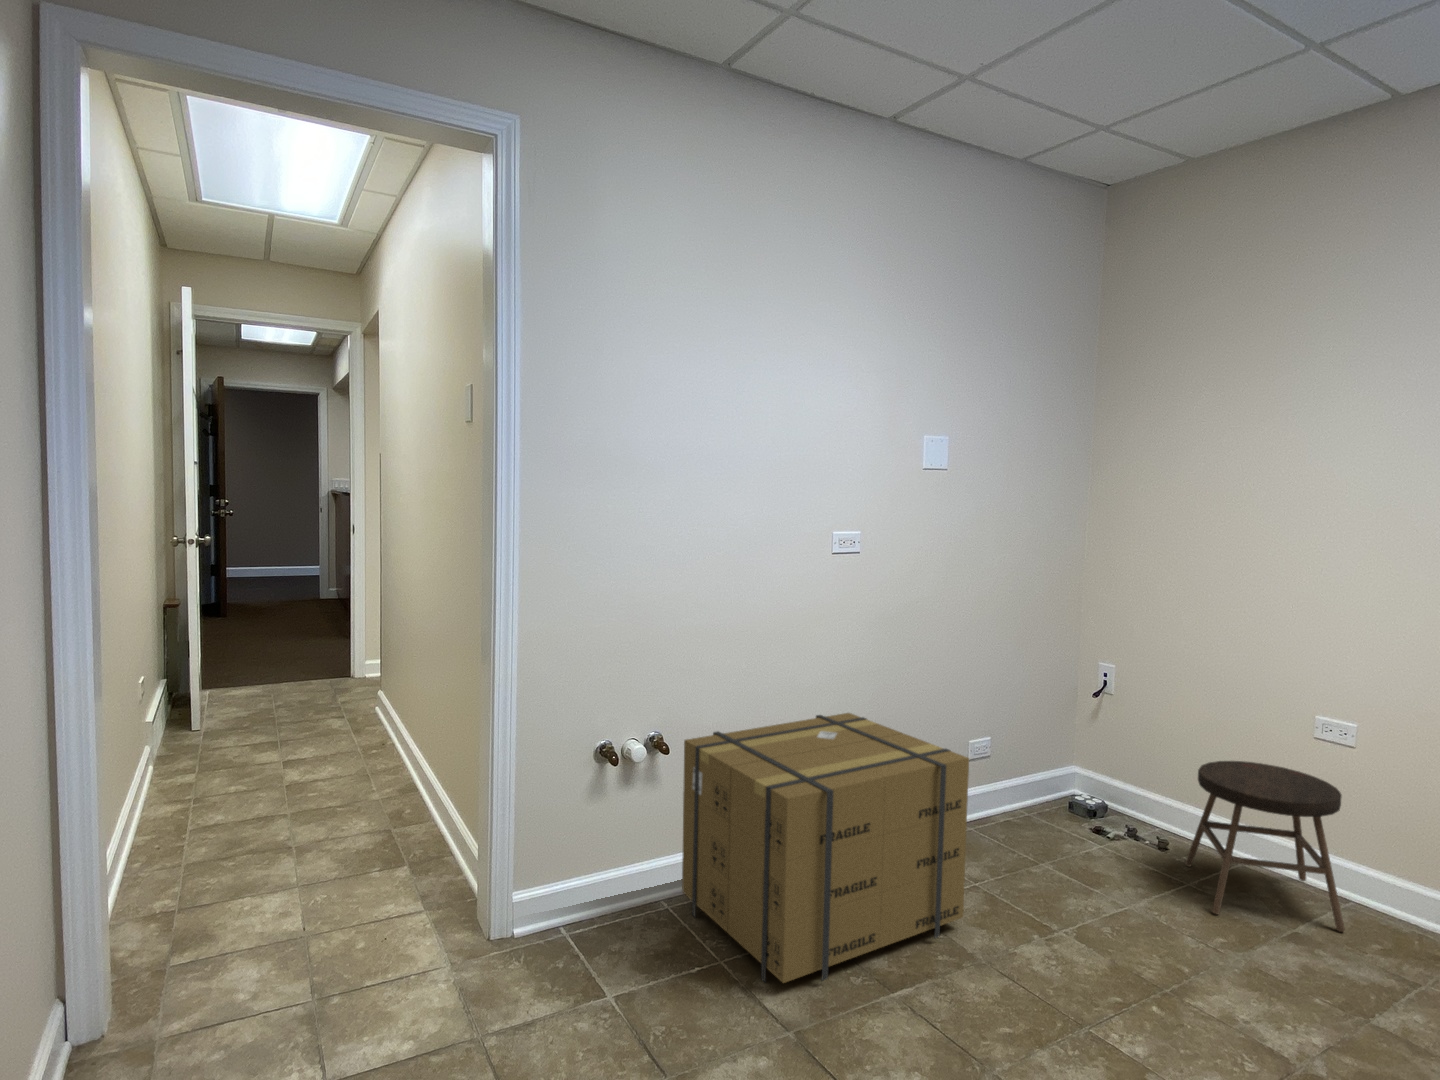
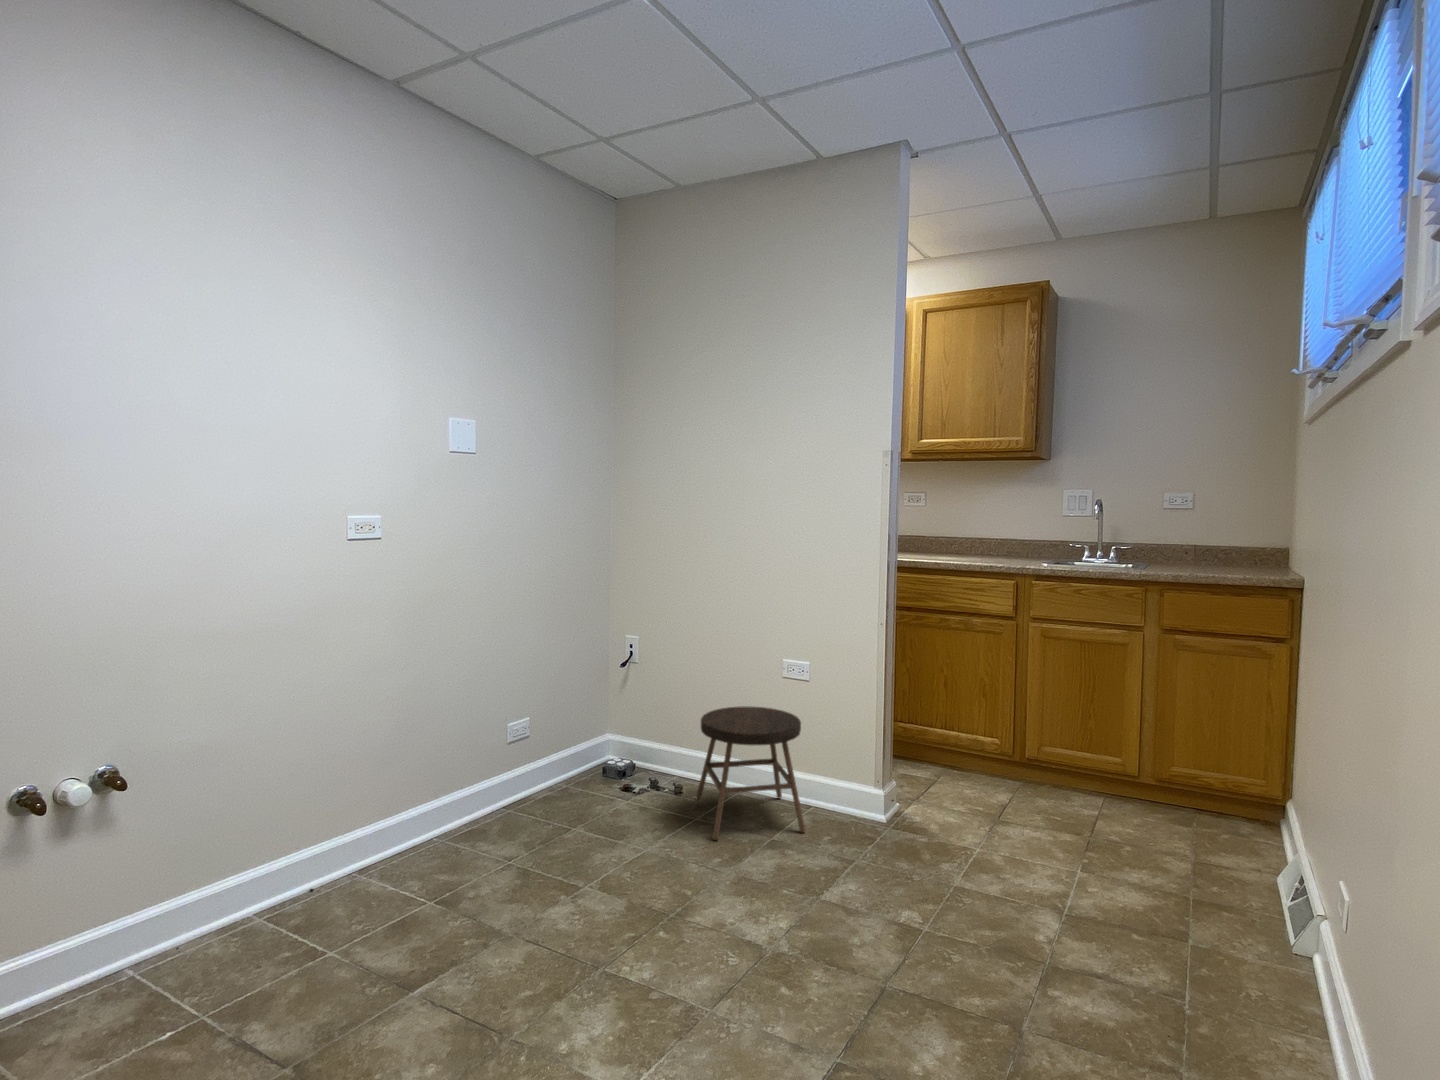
cardboard box: present [682,713,969,983] -> none [150,710,494,1027]

